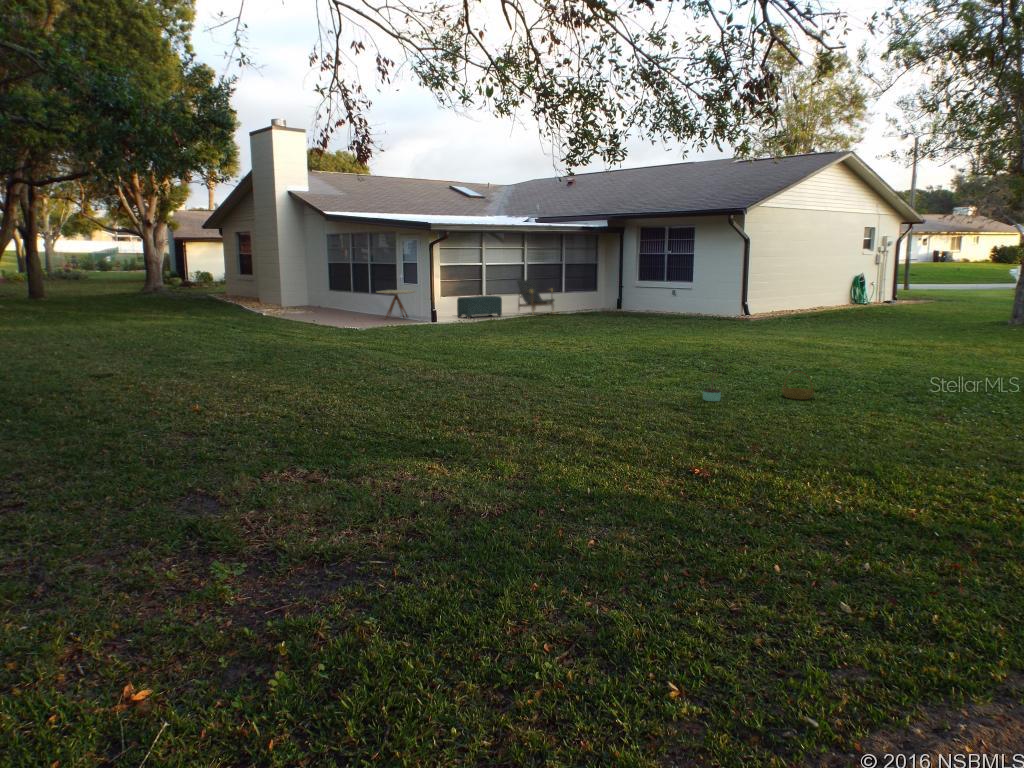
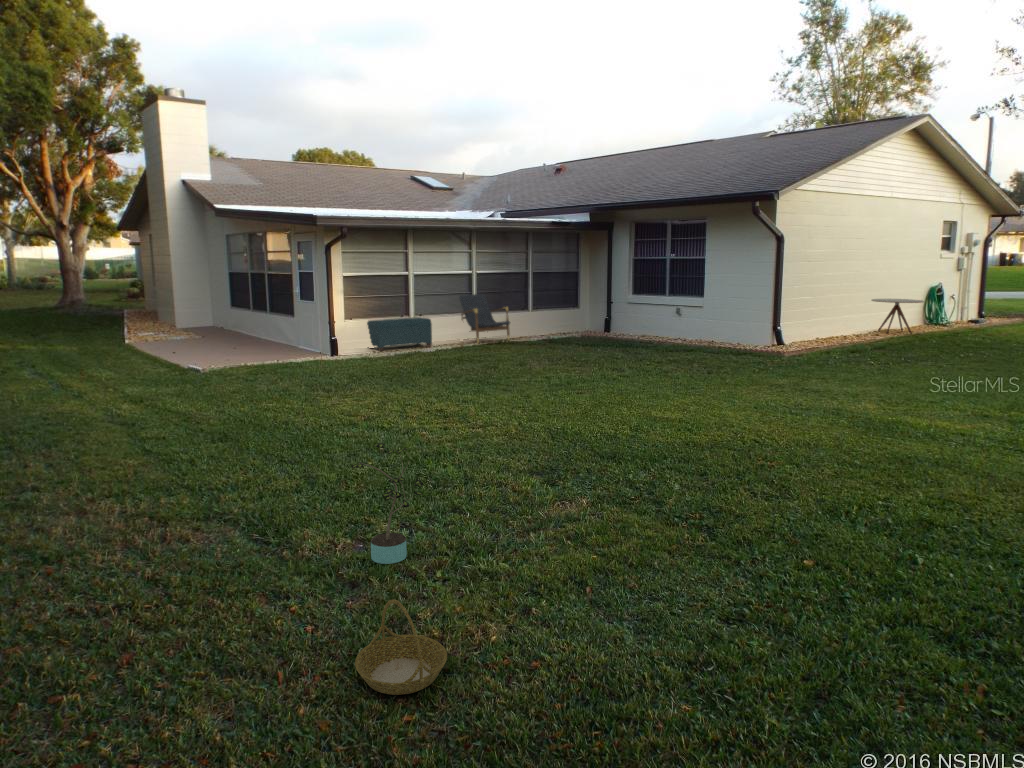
round table: present [377,290,415,318] -> present [872,299,924,333]
potted plant: present [702,344,733,401] -> present [352,443,423,564]
basket: present [782,371,814,400] -> present [355,599,447,695]

